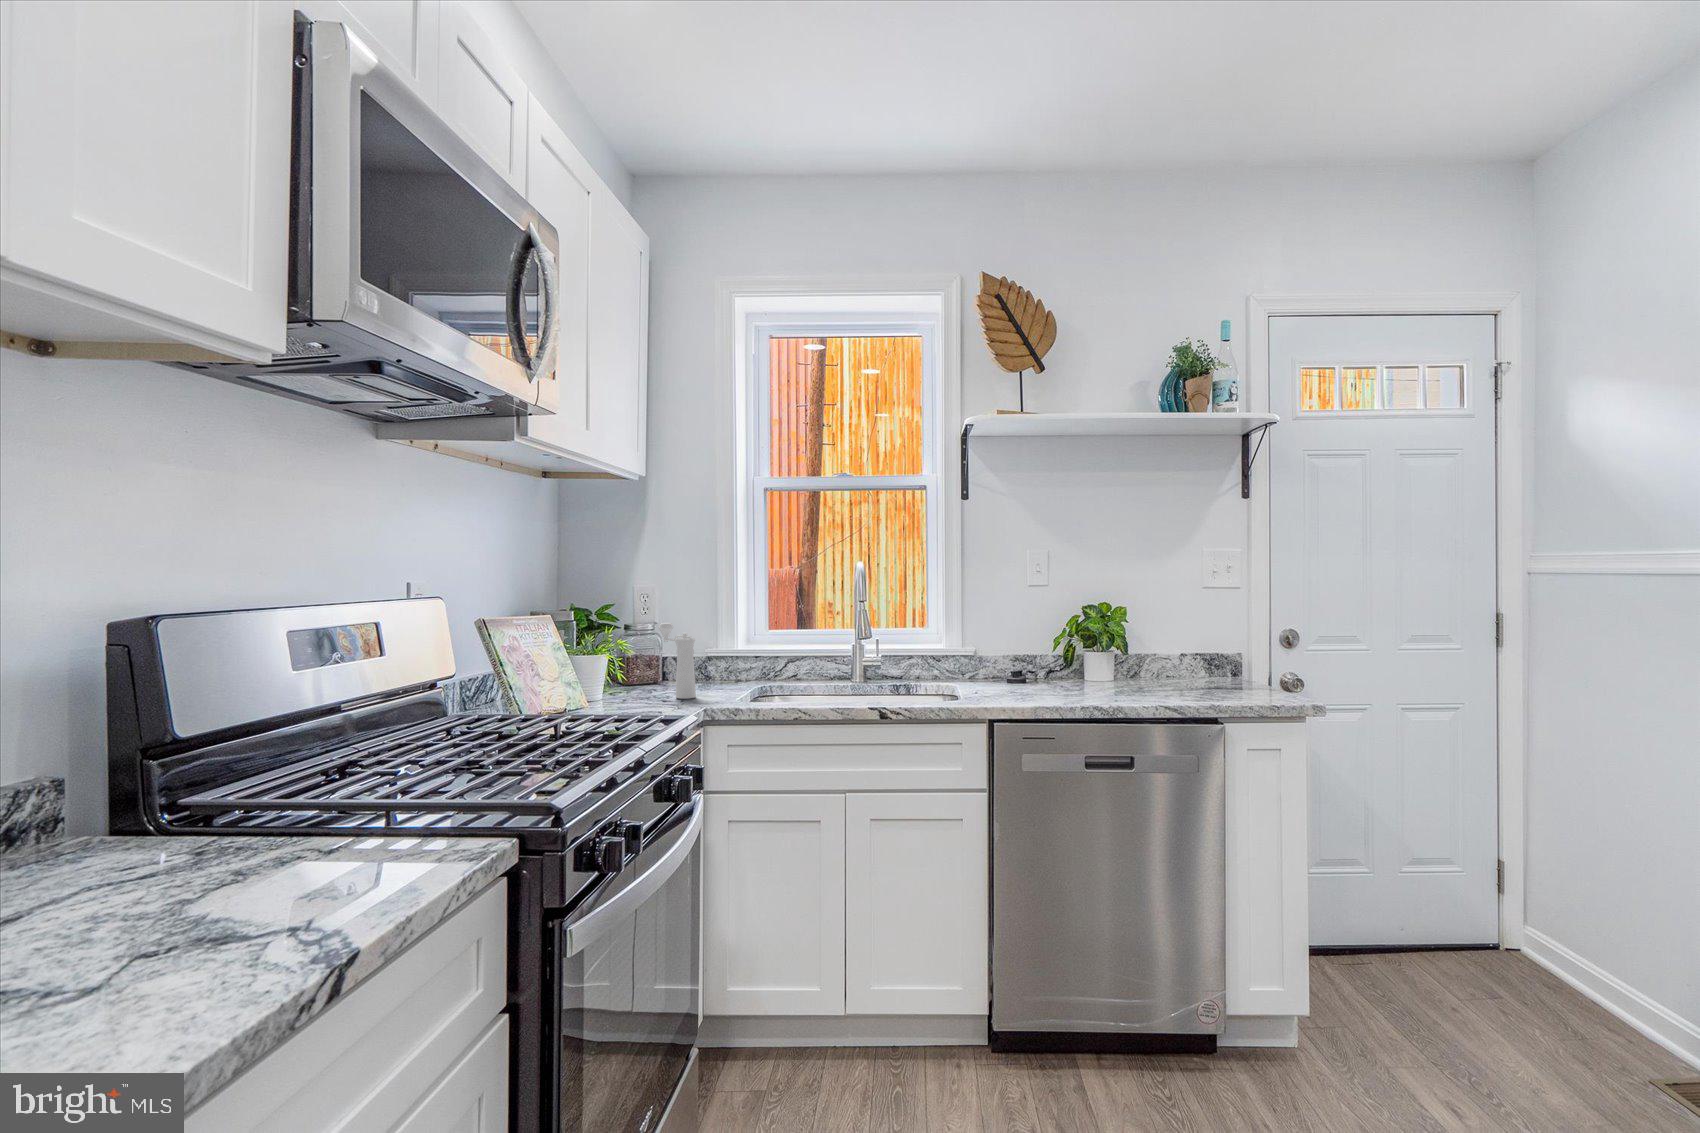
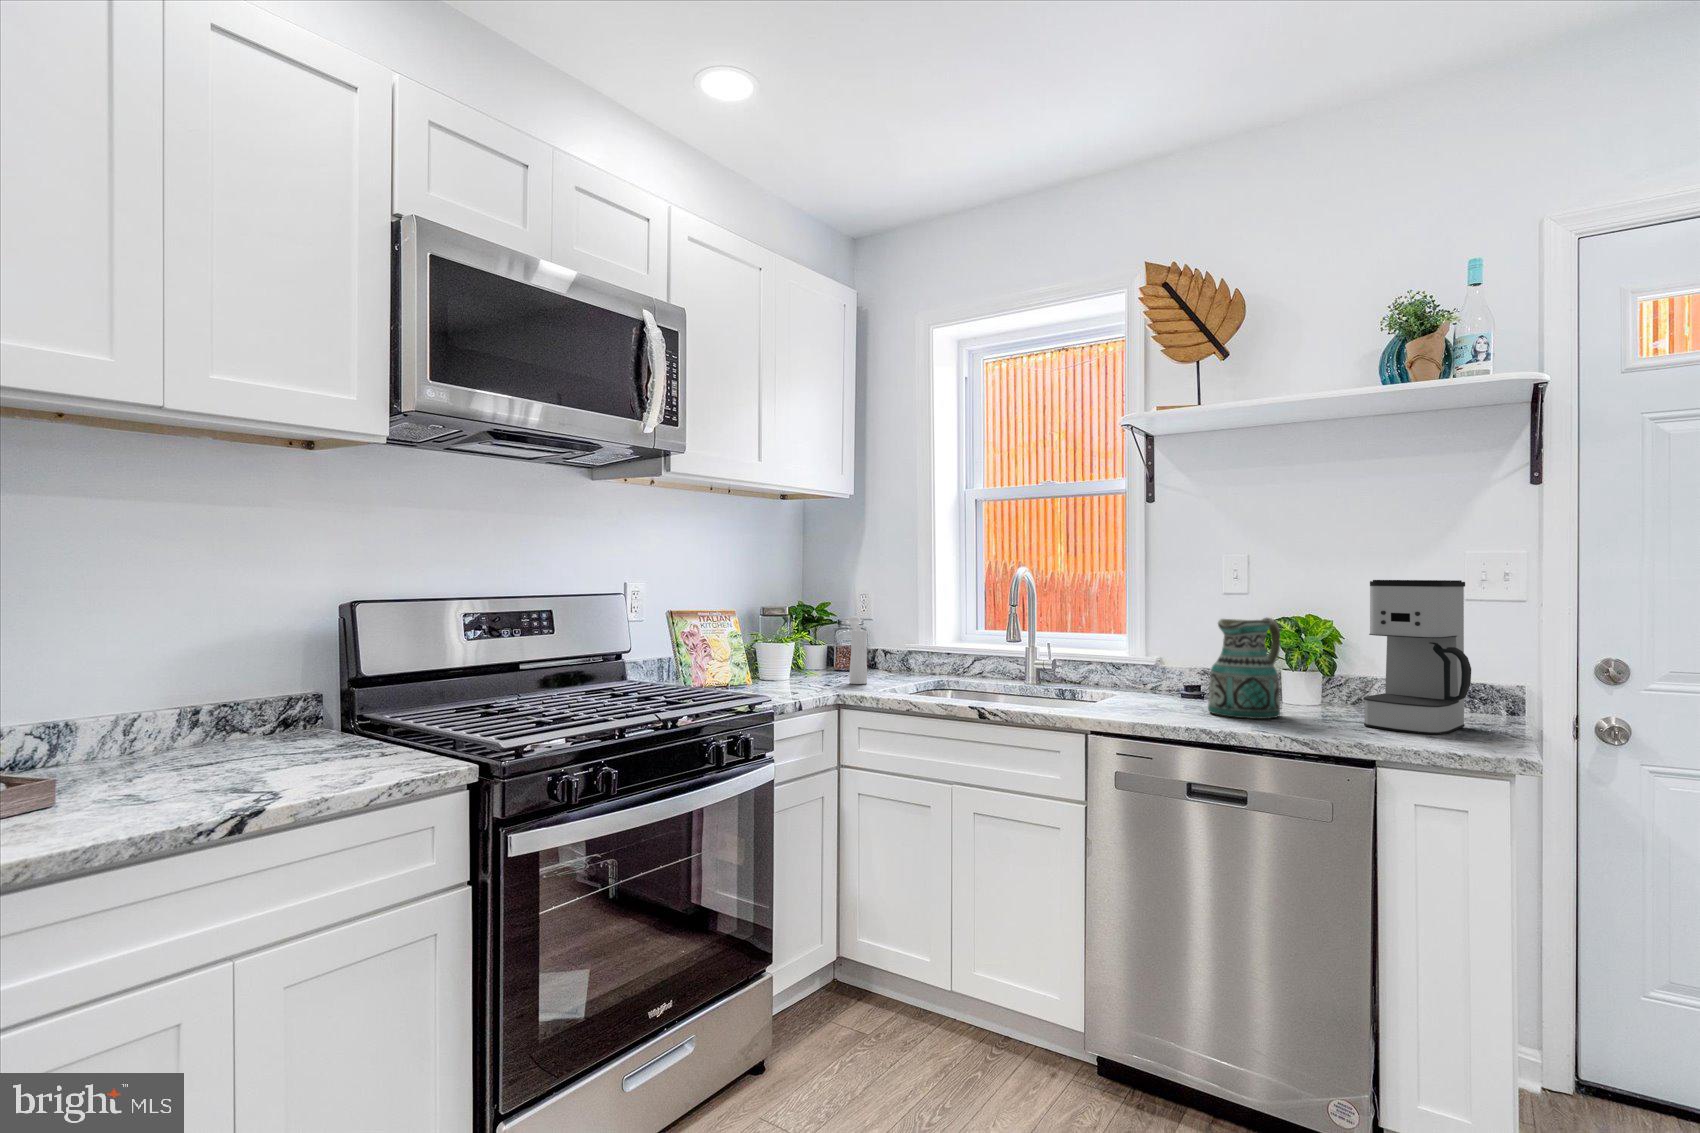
coffee maker: none [1177,571,1249,692] -> present [1364,580,1471,735]
ceramic pitcher: none [1056,606,1115,694] -> present [1208,618,1280,719]

